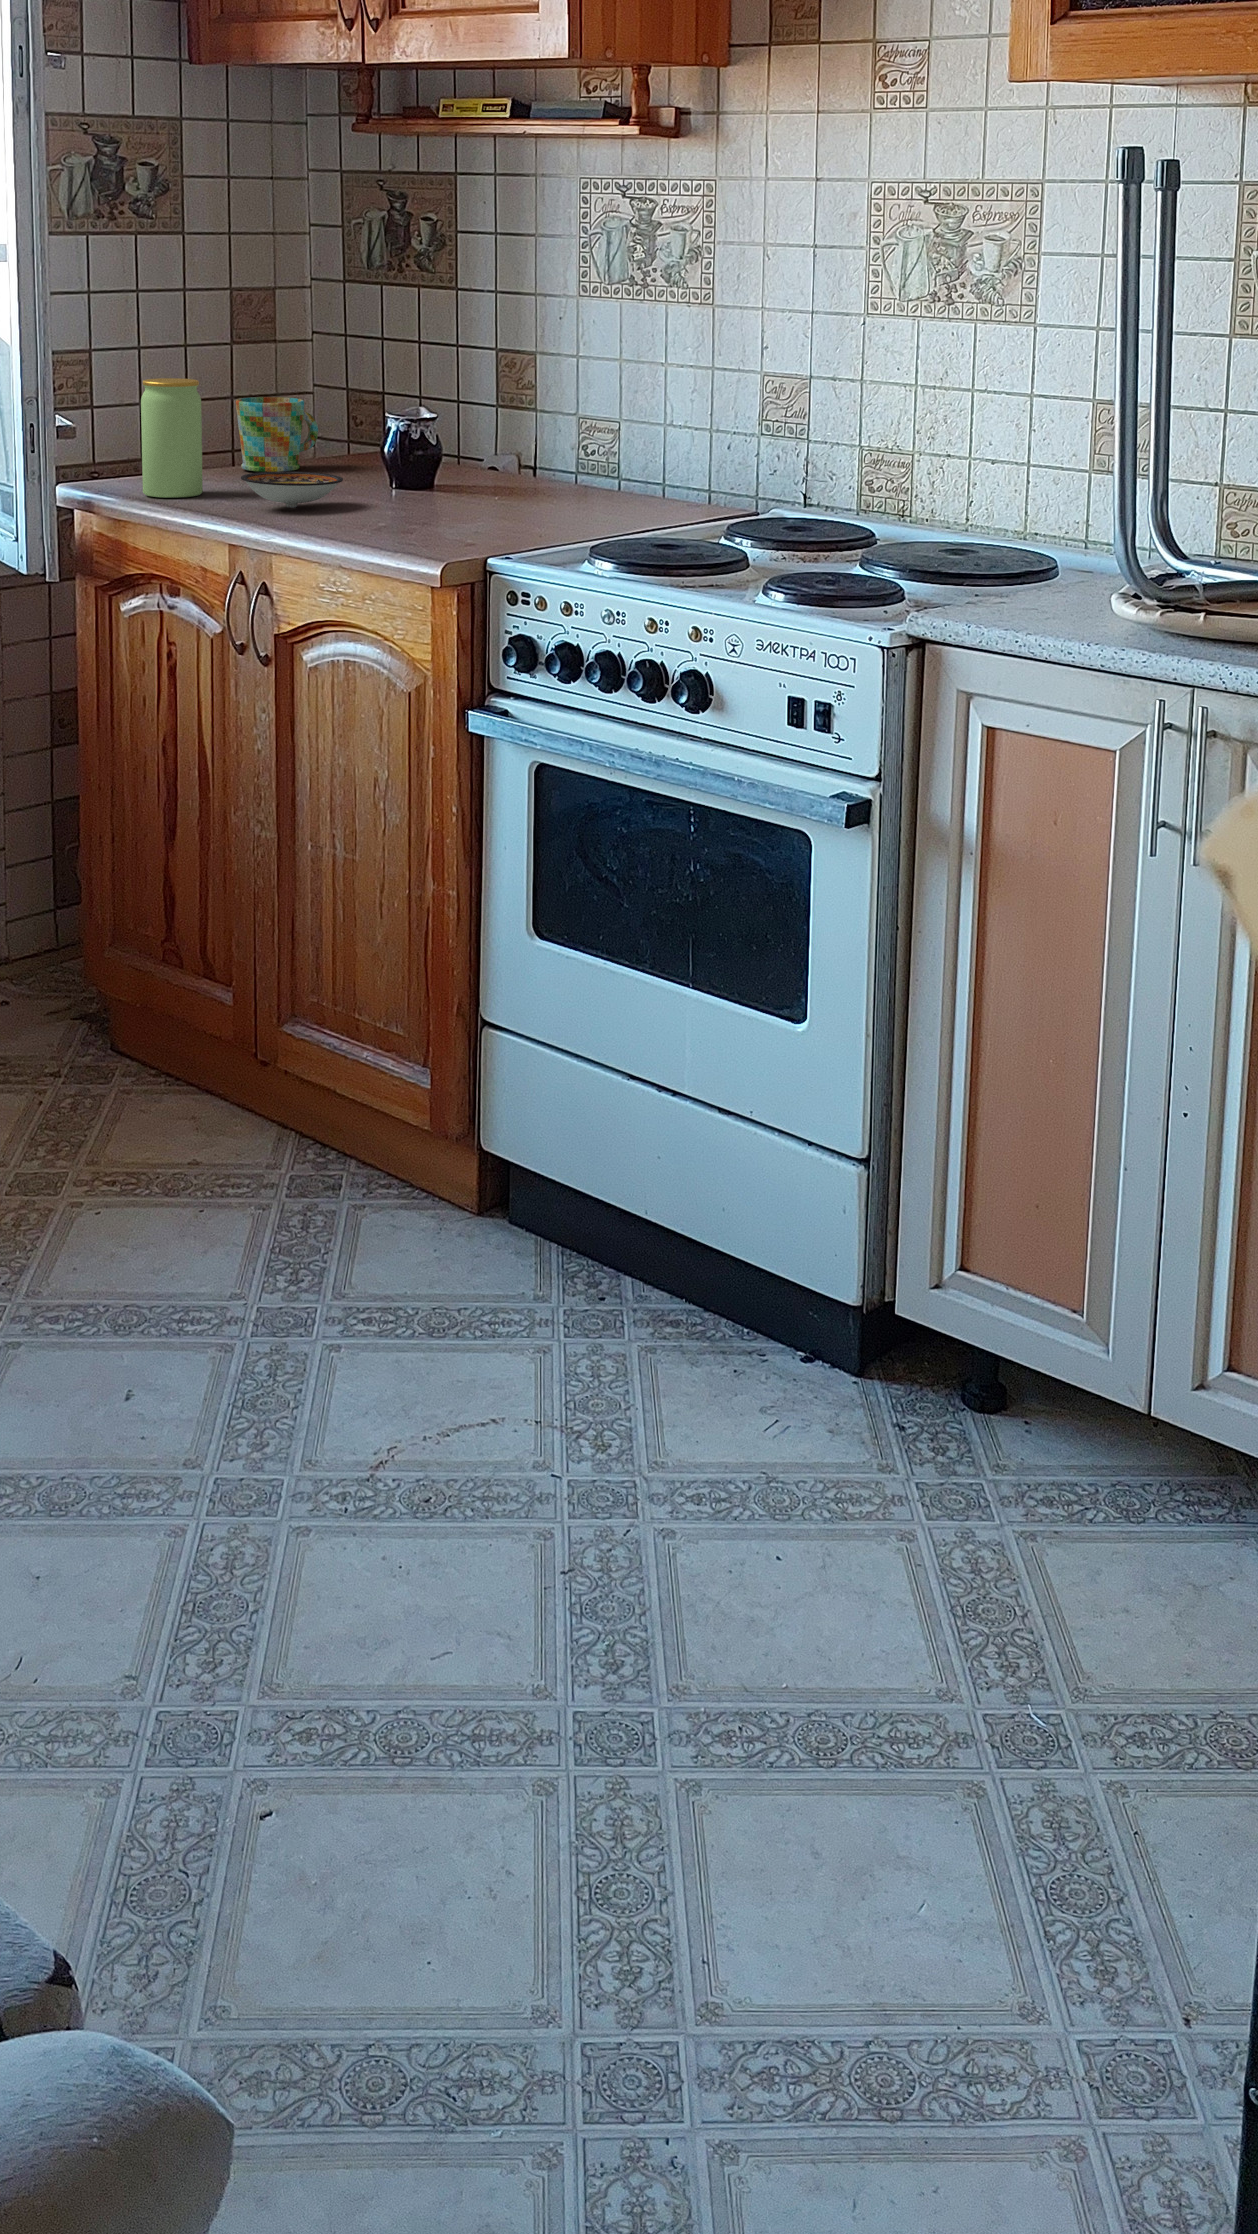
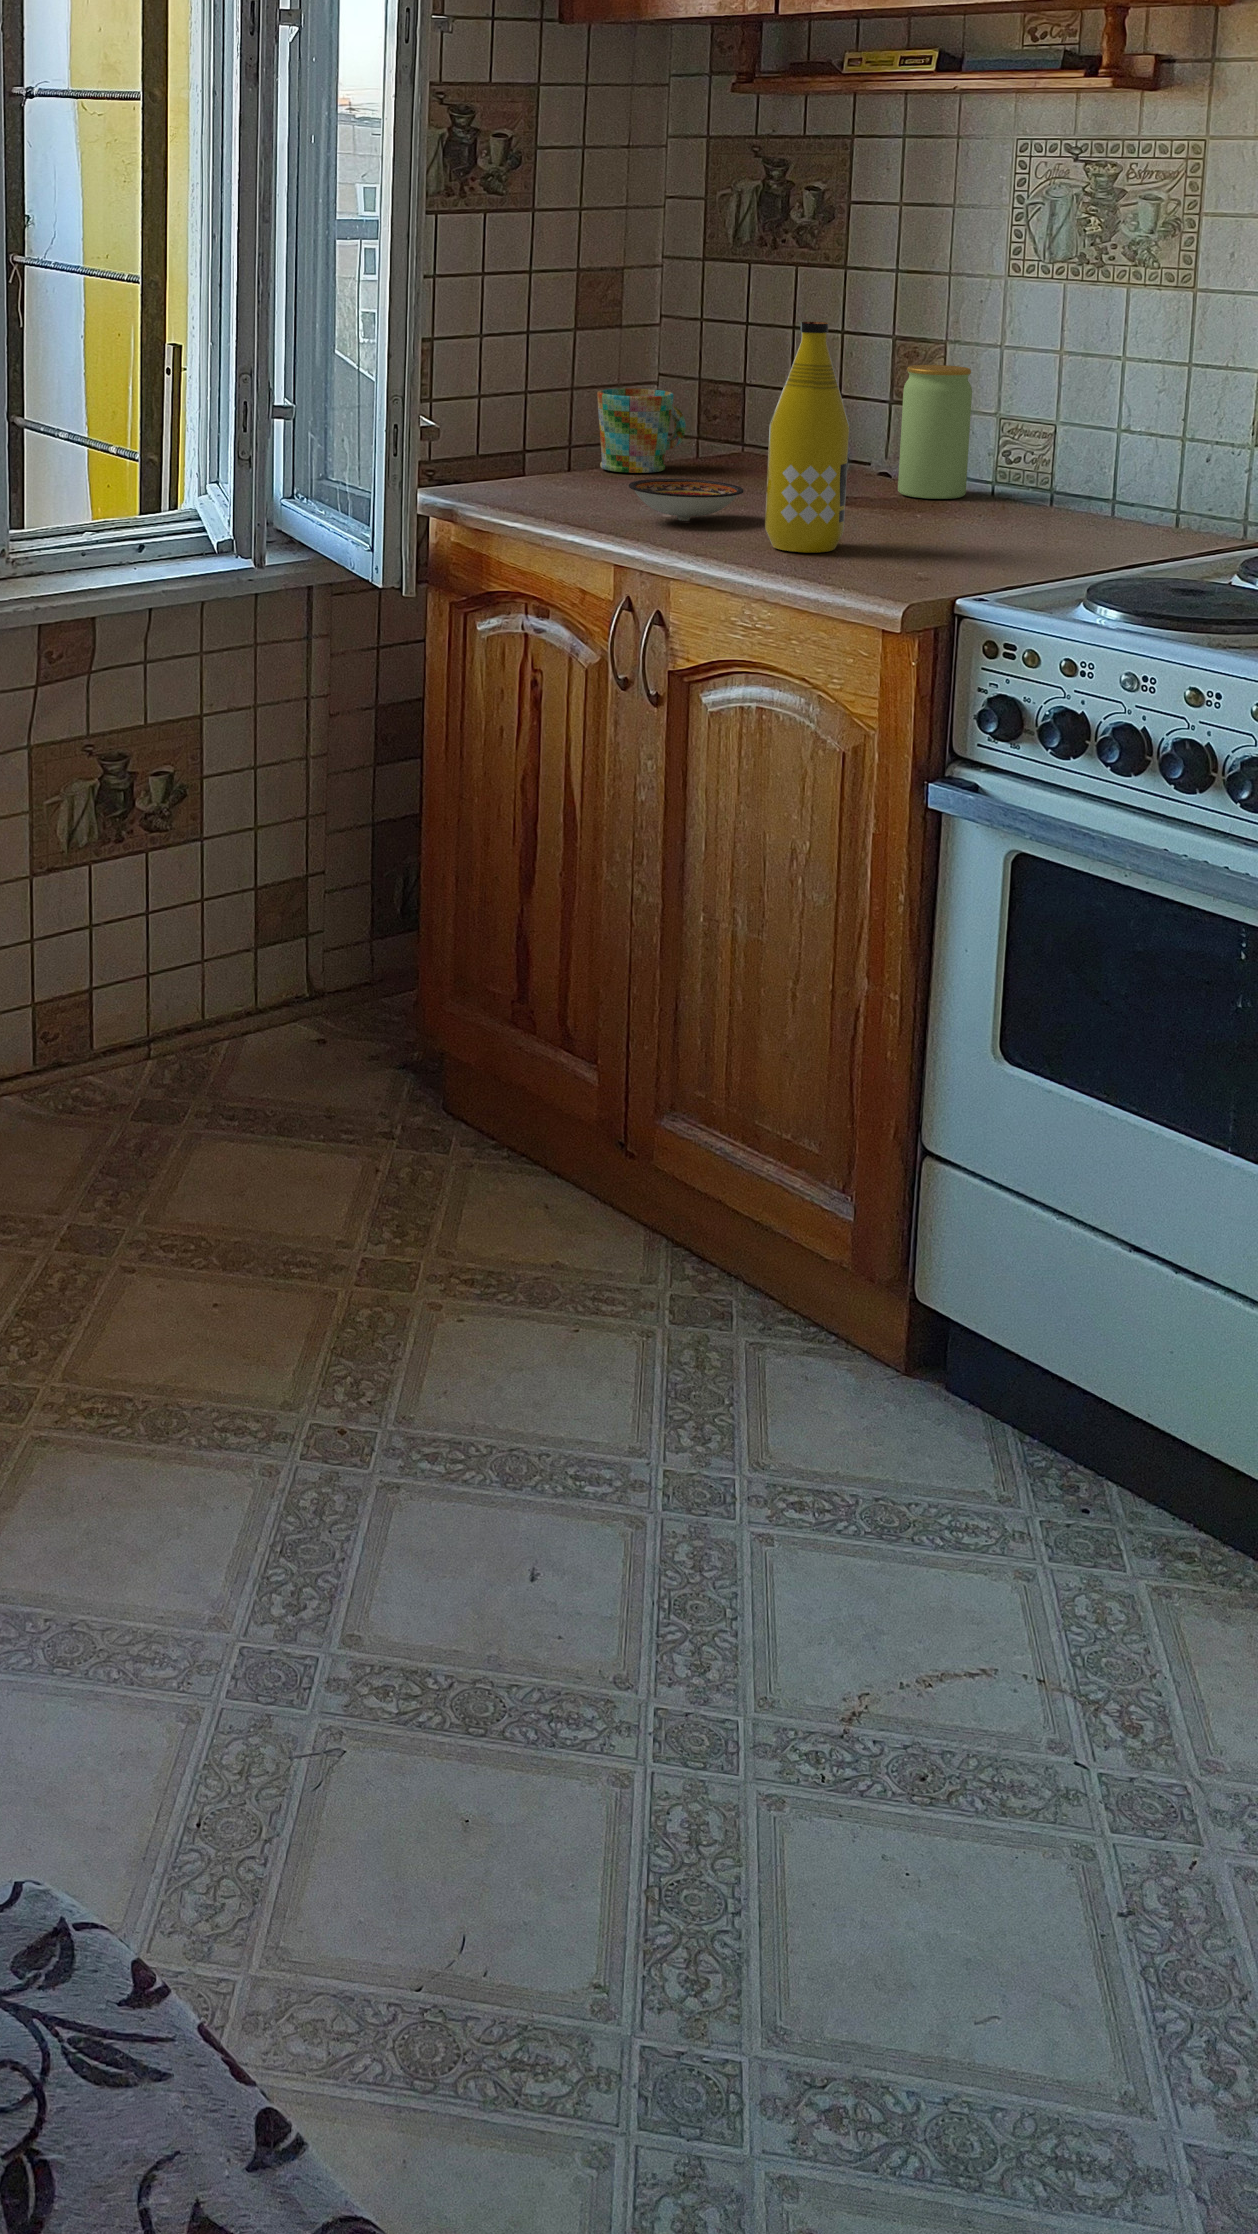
bottle: none [349,330,416,528] -> present [765,322,849,552]
jar: present [141,378,203,498] -> present [898,365,972,499]

